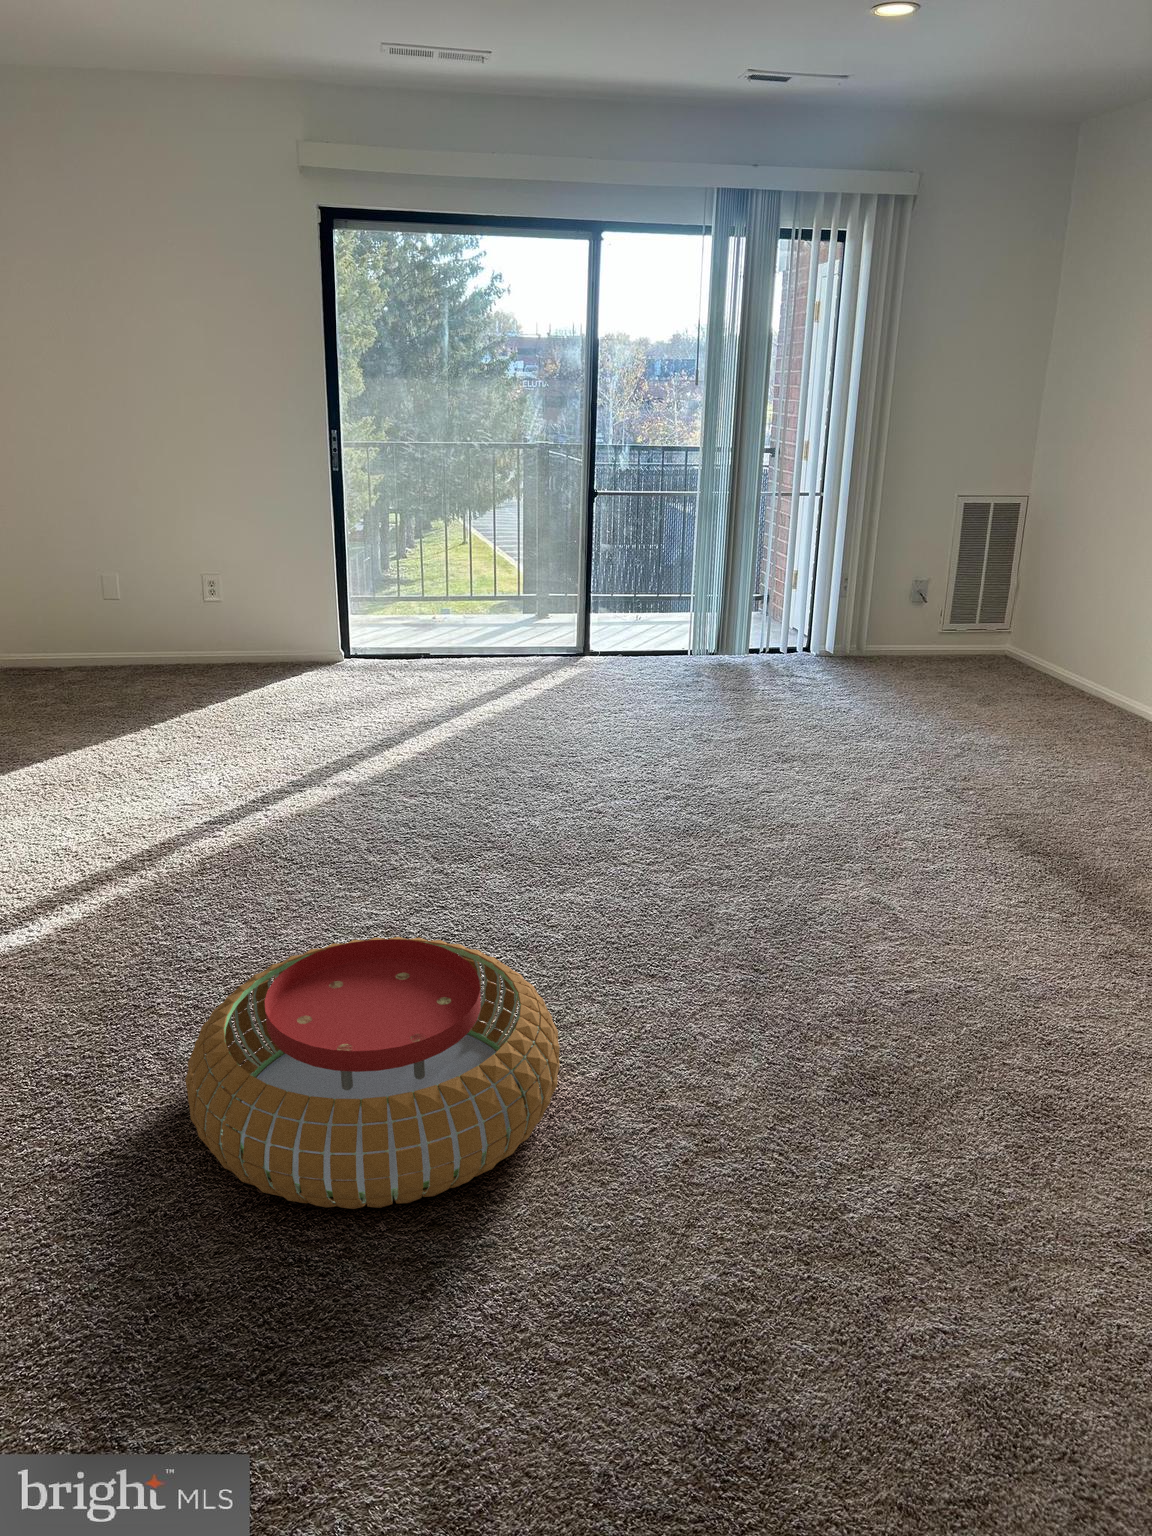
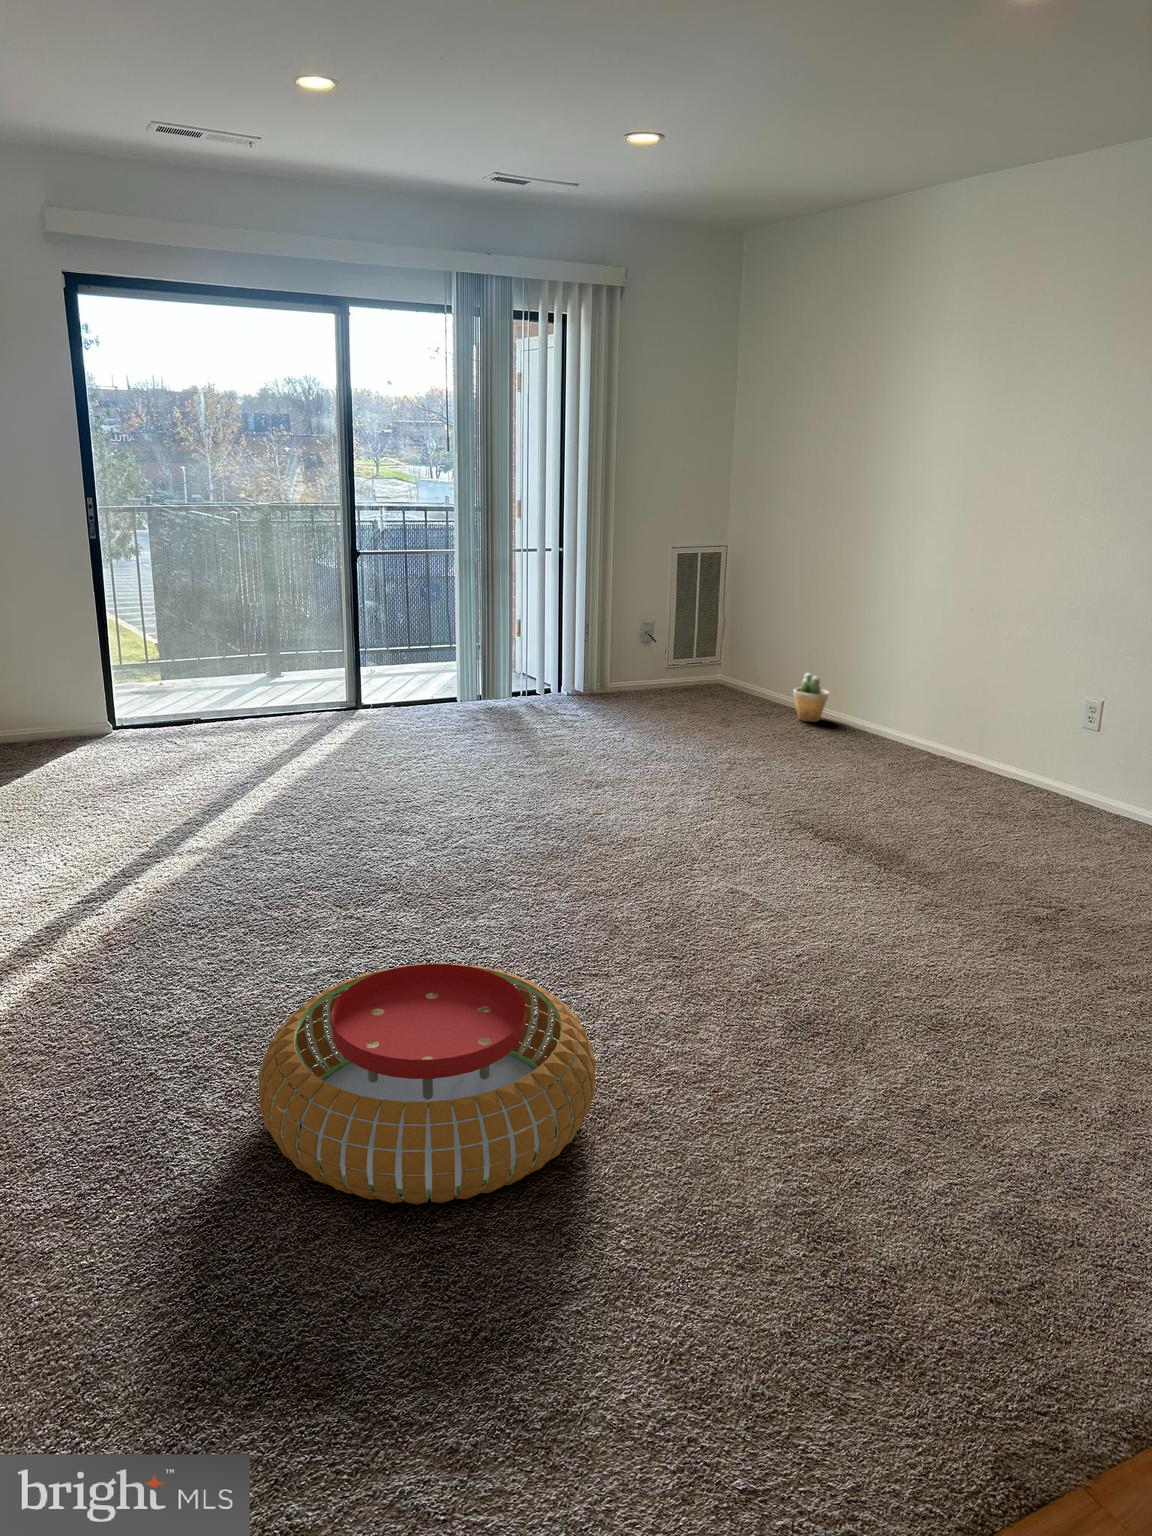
potted plant: none [1081,647,1128,706] -> present [793,673,829,722]

